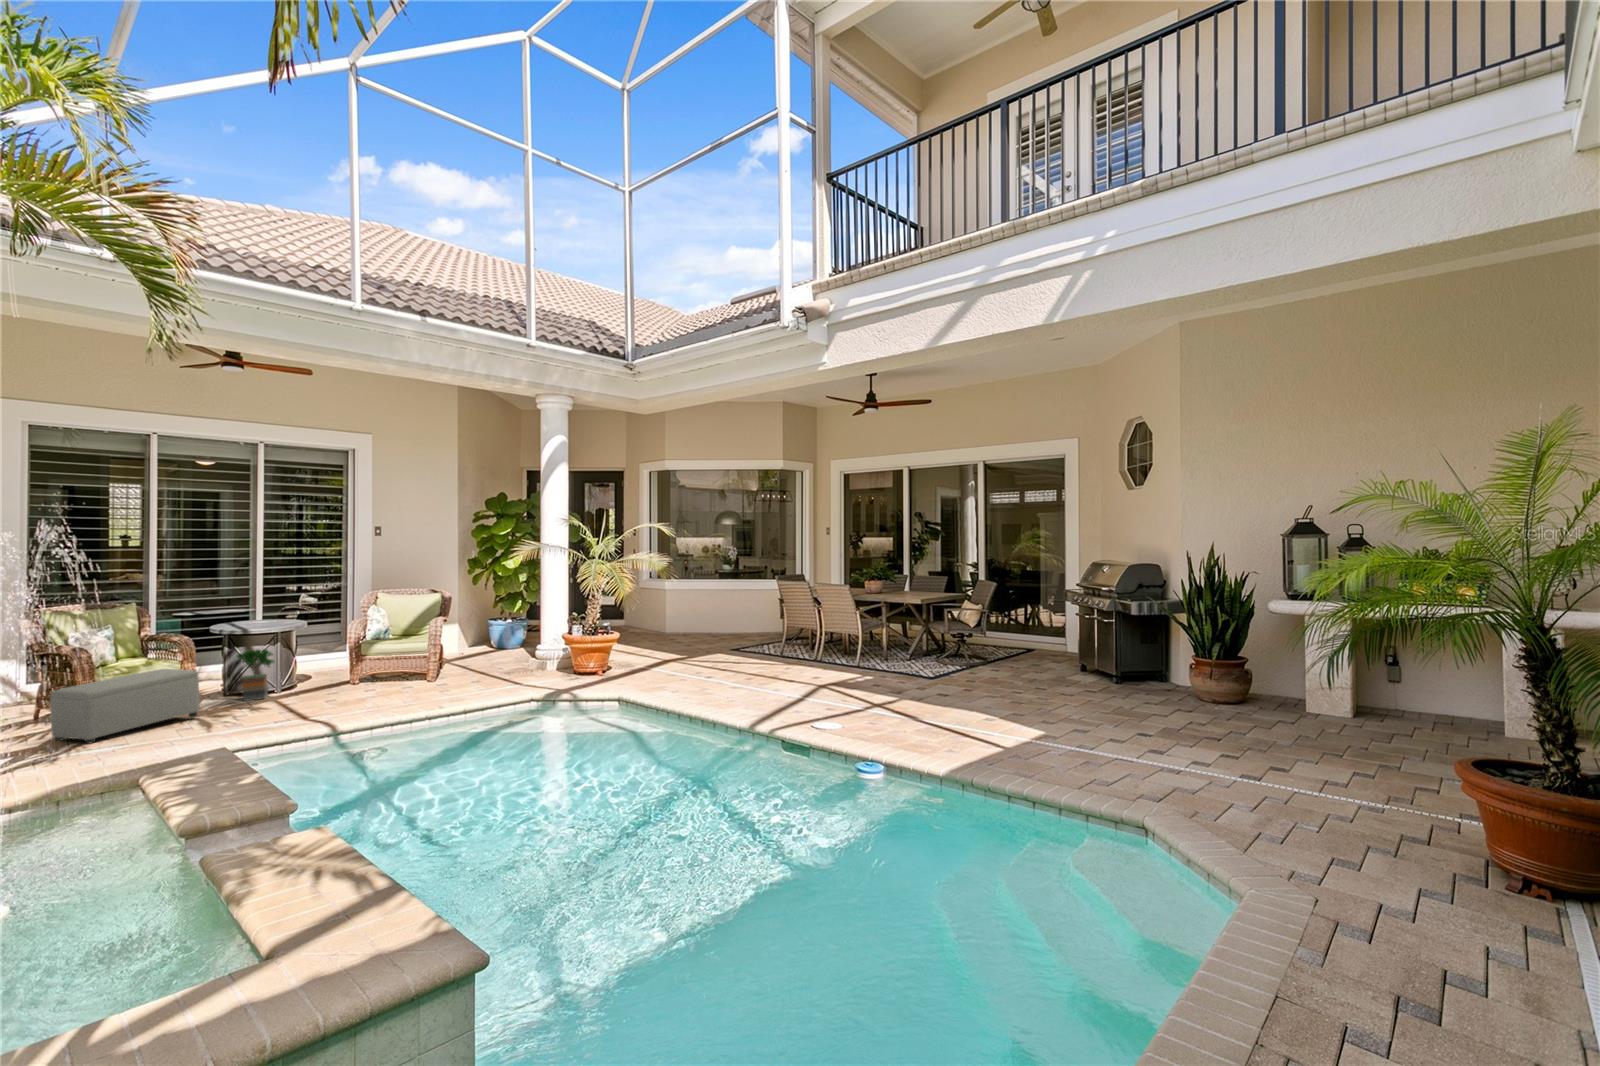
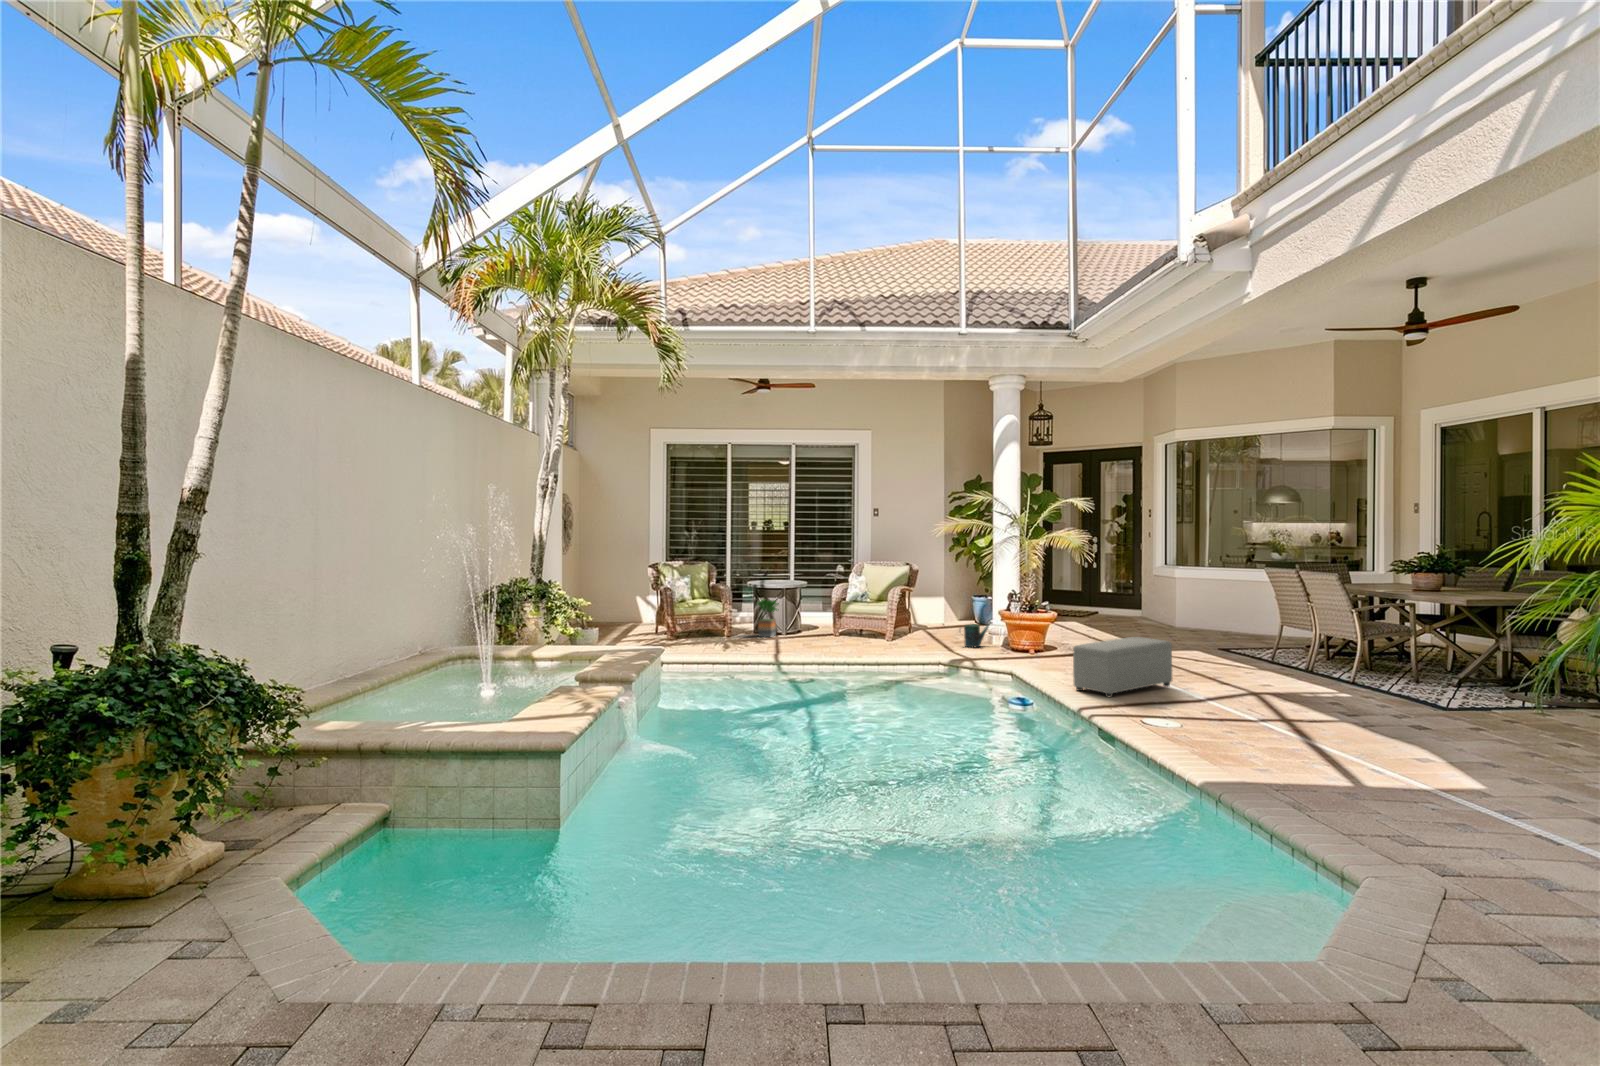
watering can: none [521,645,553,676] -> present [964,621,992,648]
ottoman: present [50,669,200,744] -> present [1073,637,1173,697]

